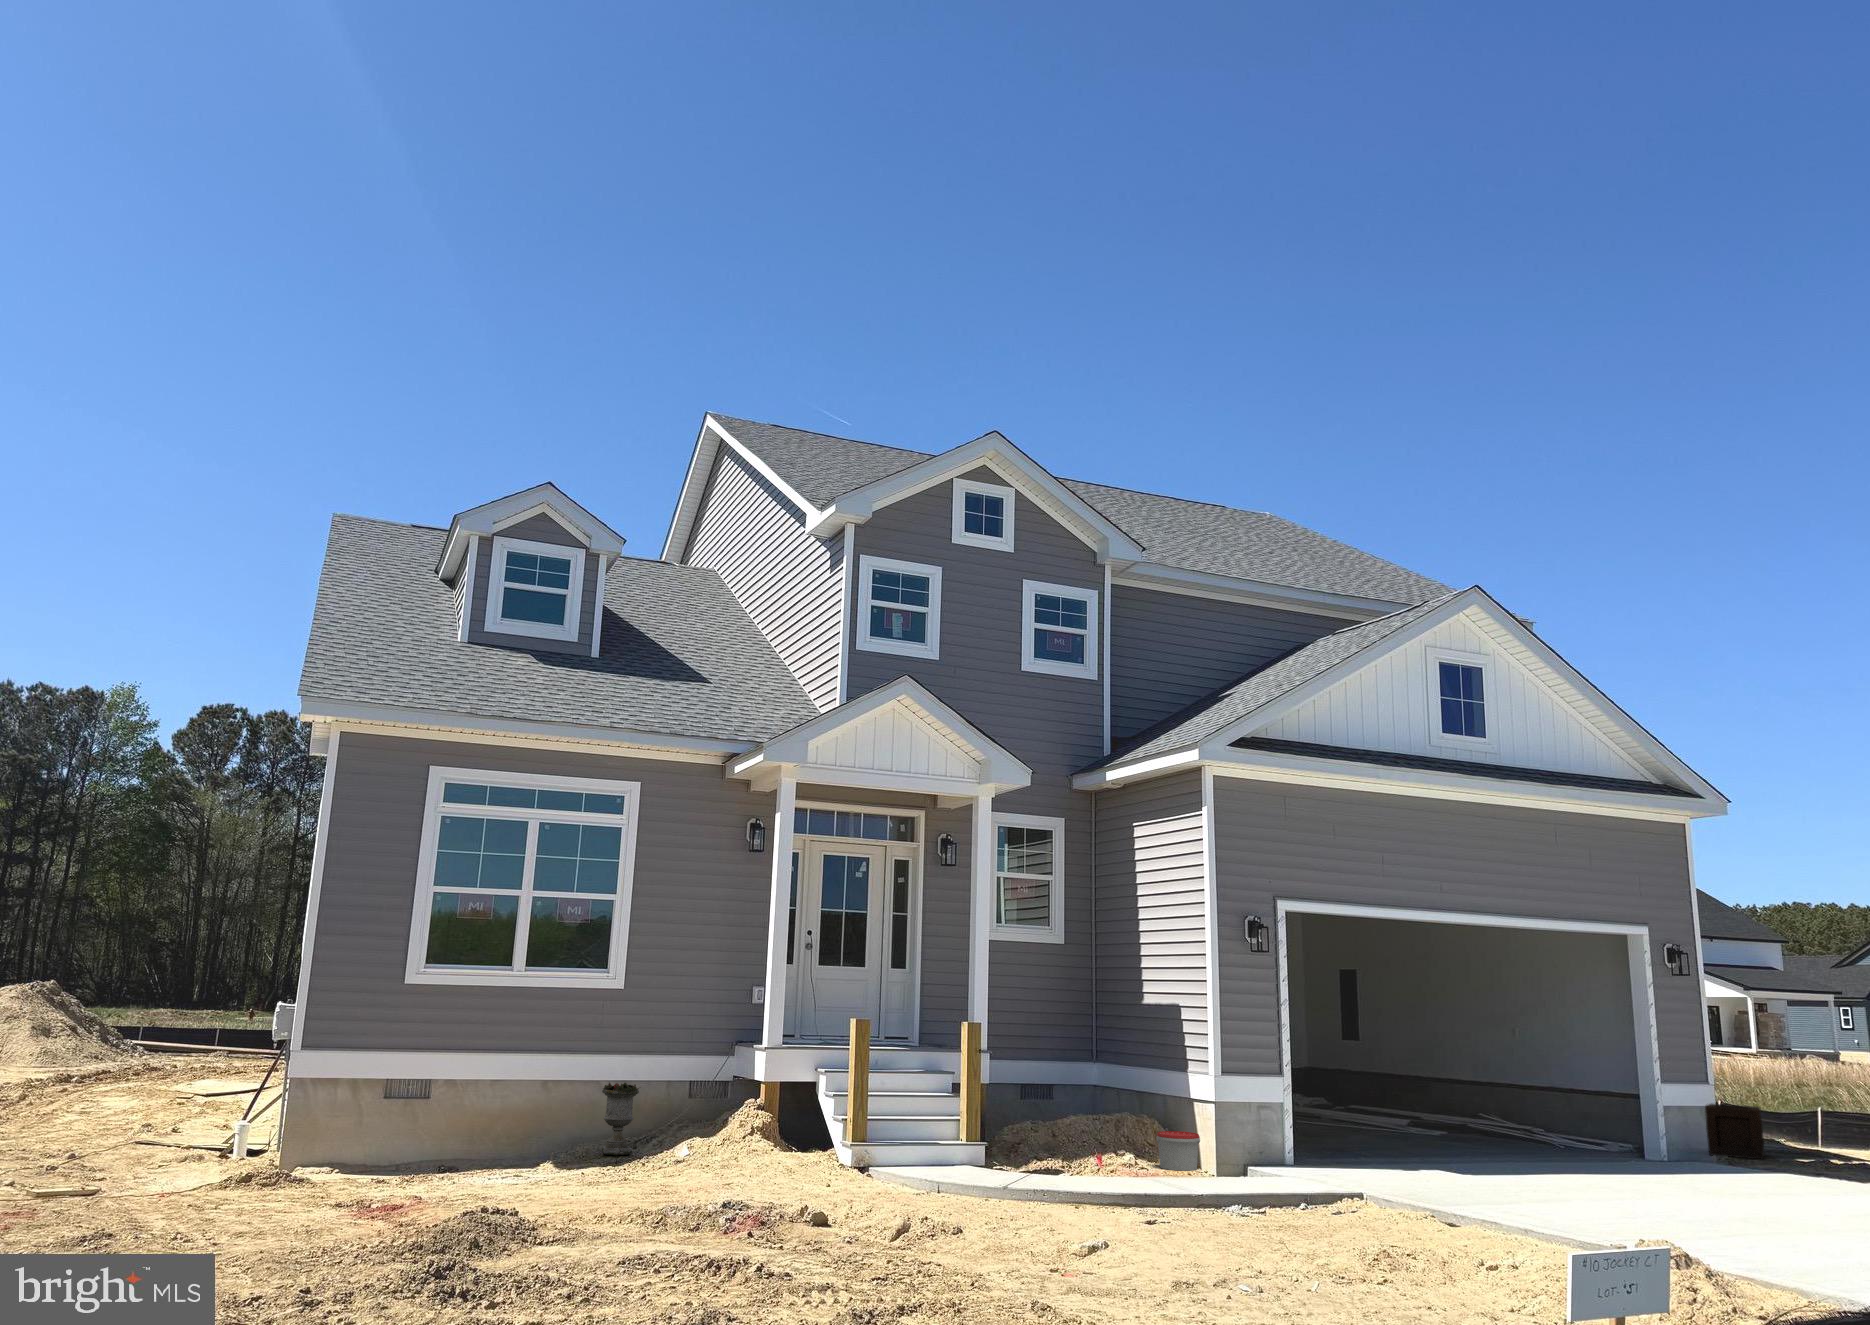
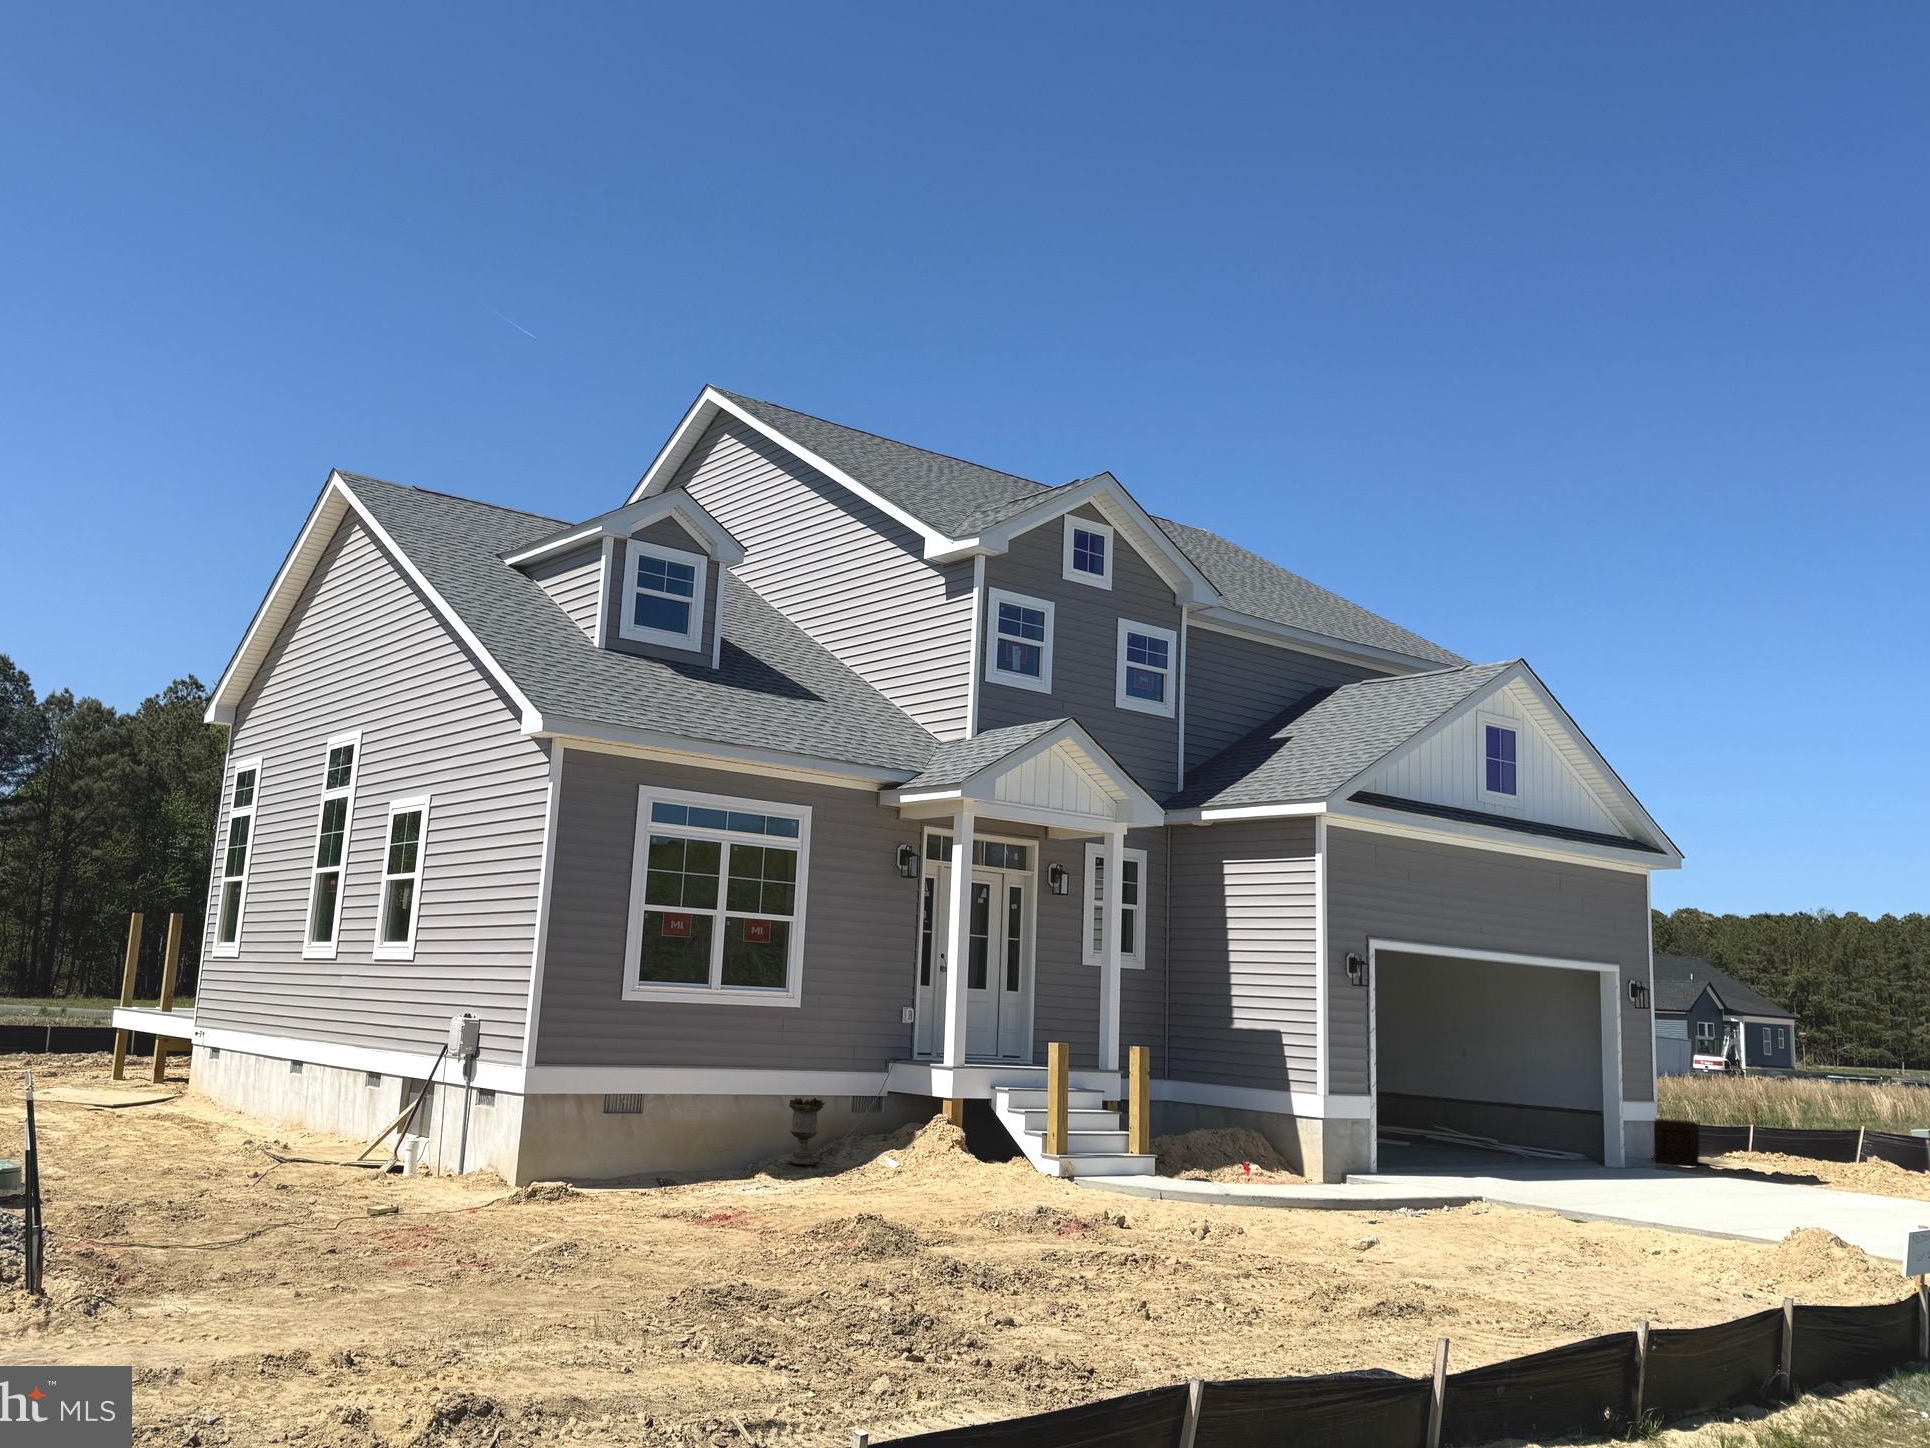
bucket: present [1156,1131,1200,1171] -> none [1271,1143,1310,1178]

